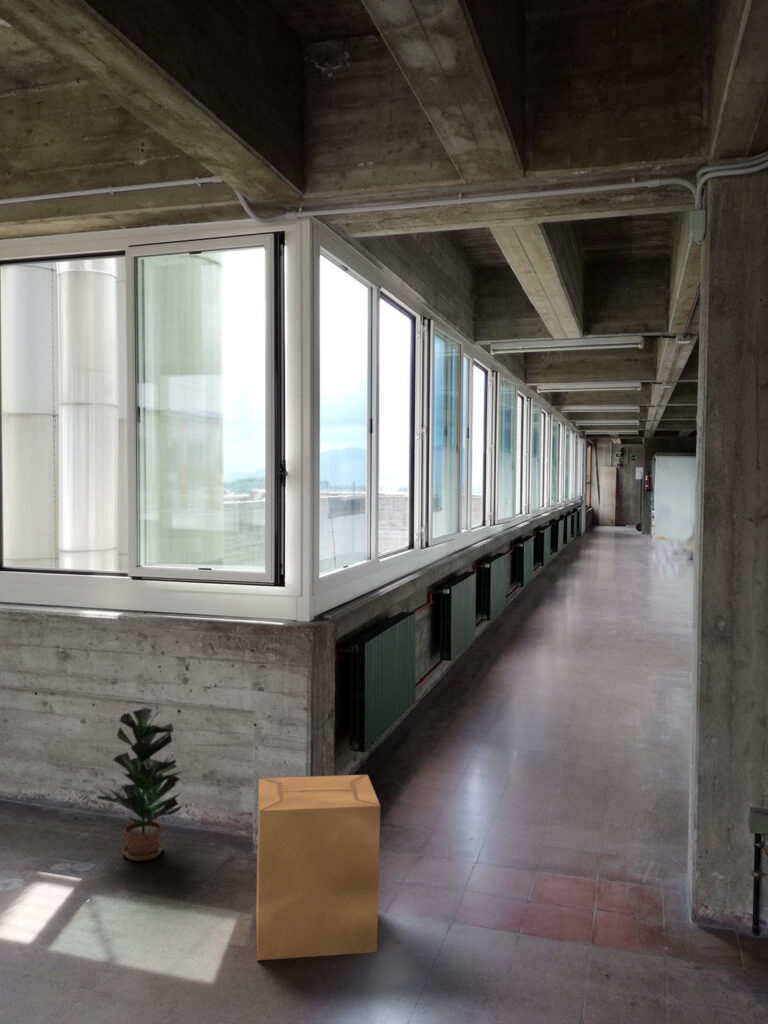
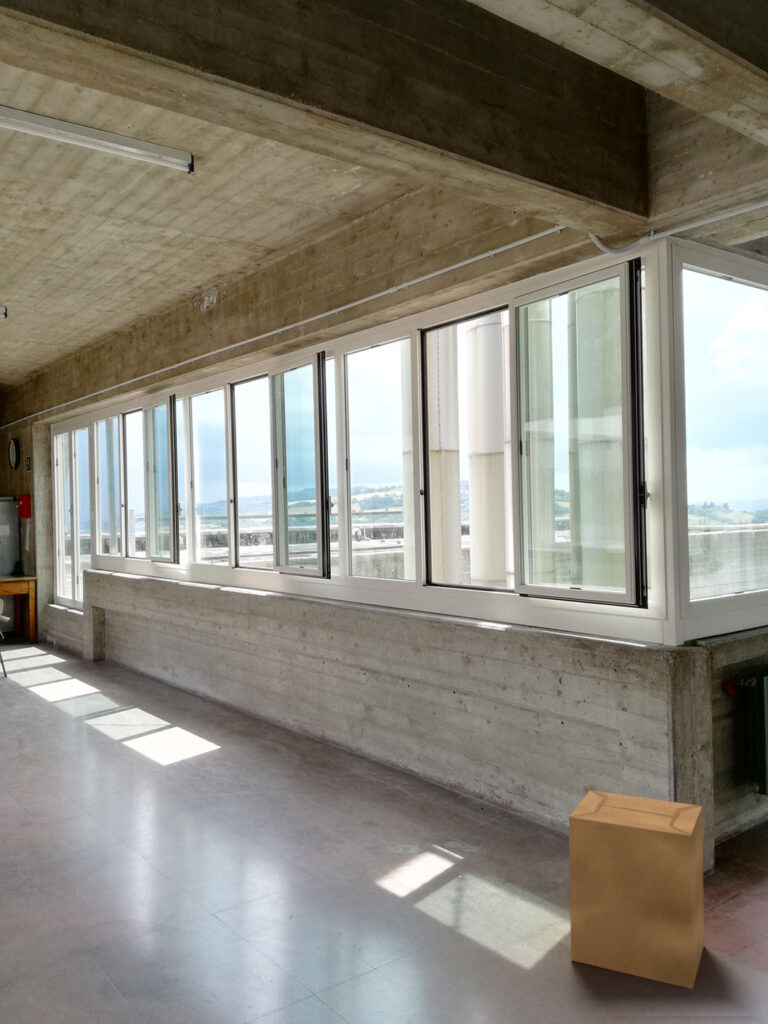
potted plant: present [97,708,182,861] -> none [479,715,558,854]

